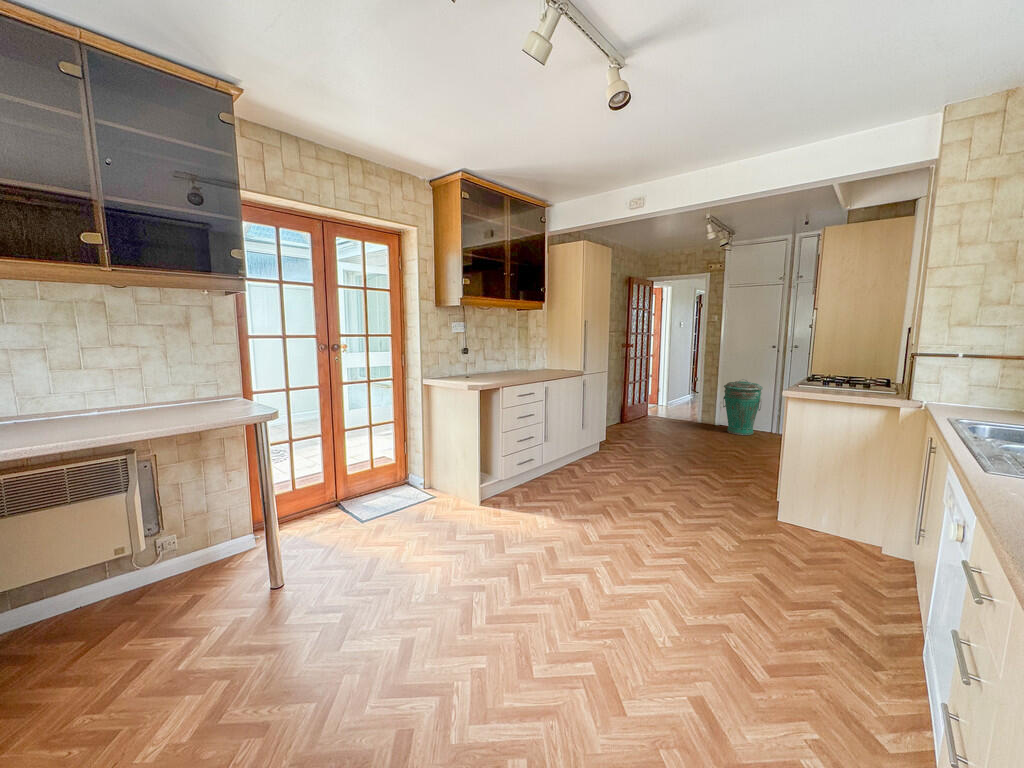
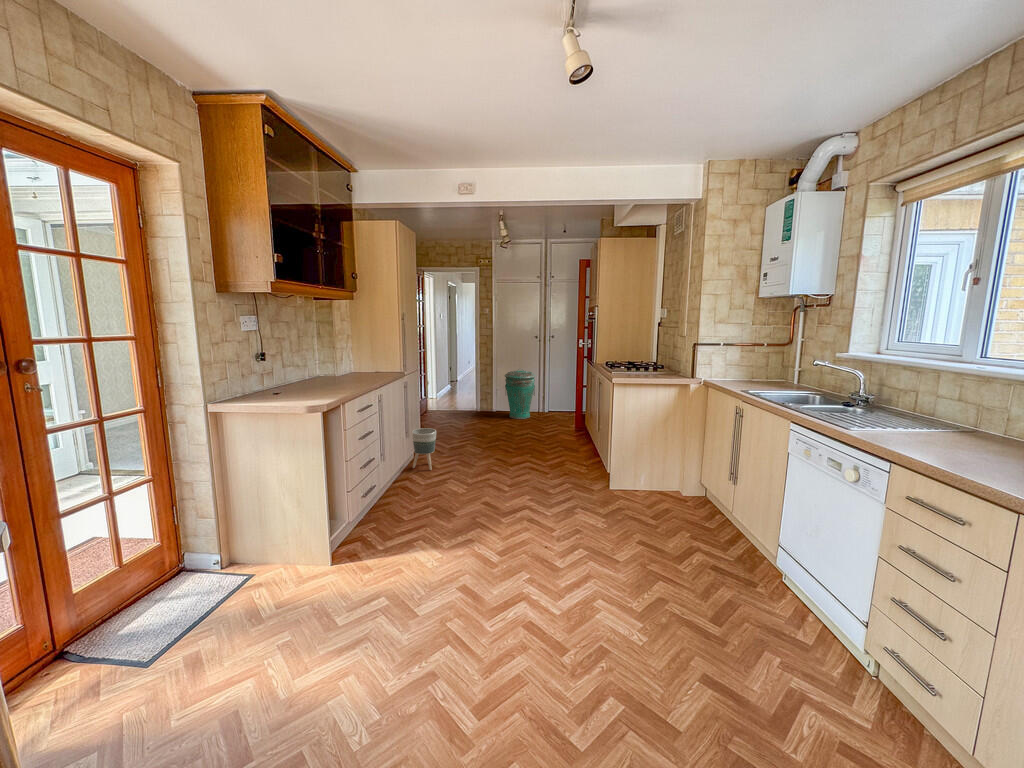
planter: none [589,424,612,462] -> present [411,428,436,470]

